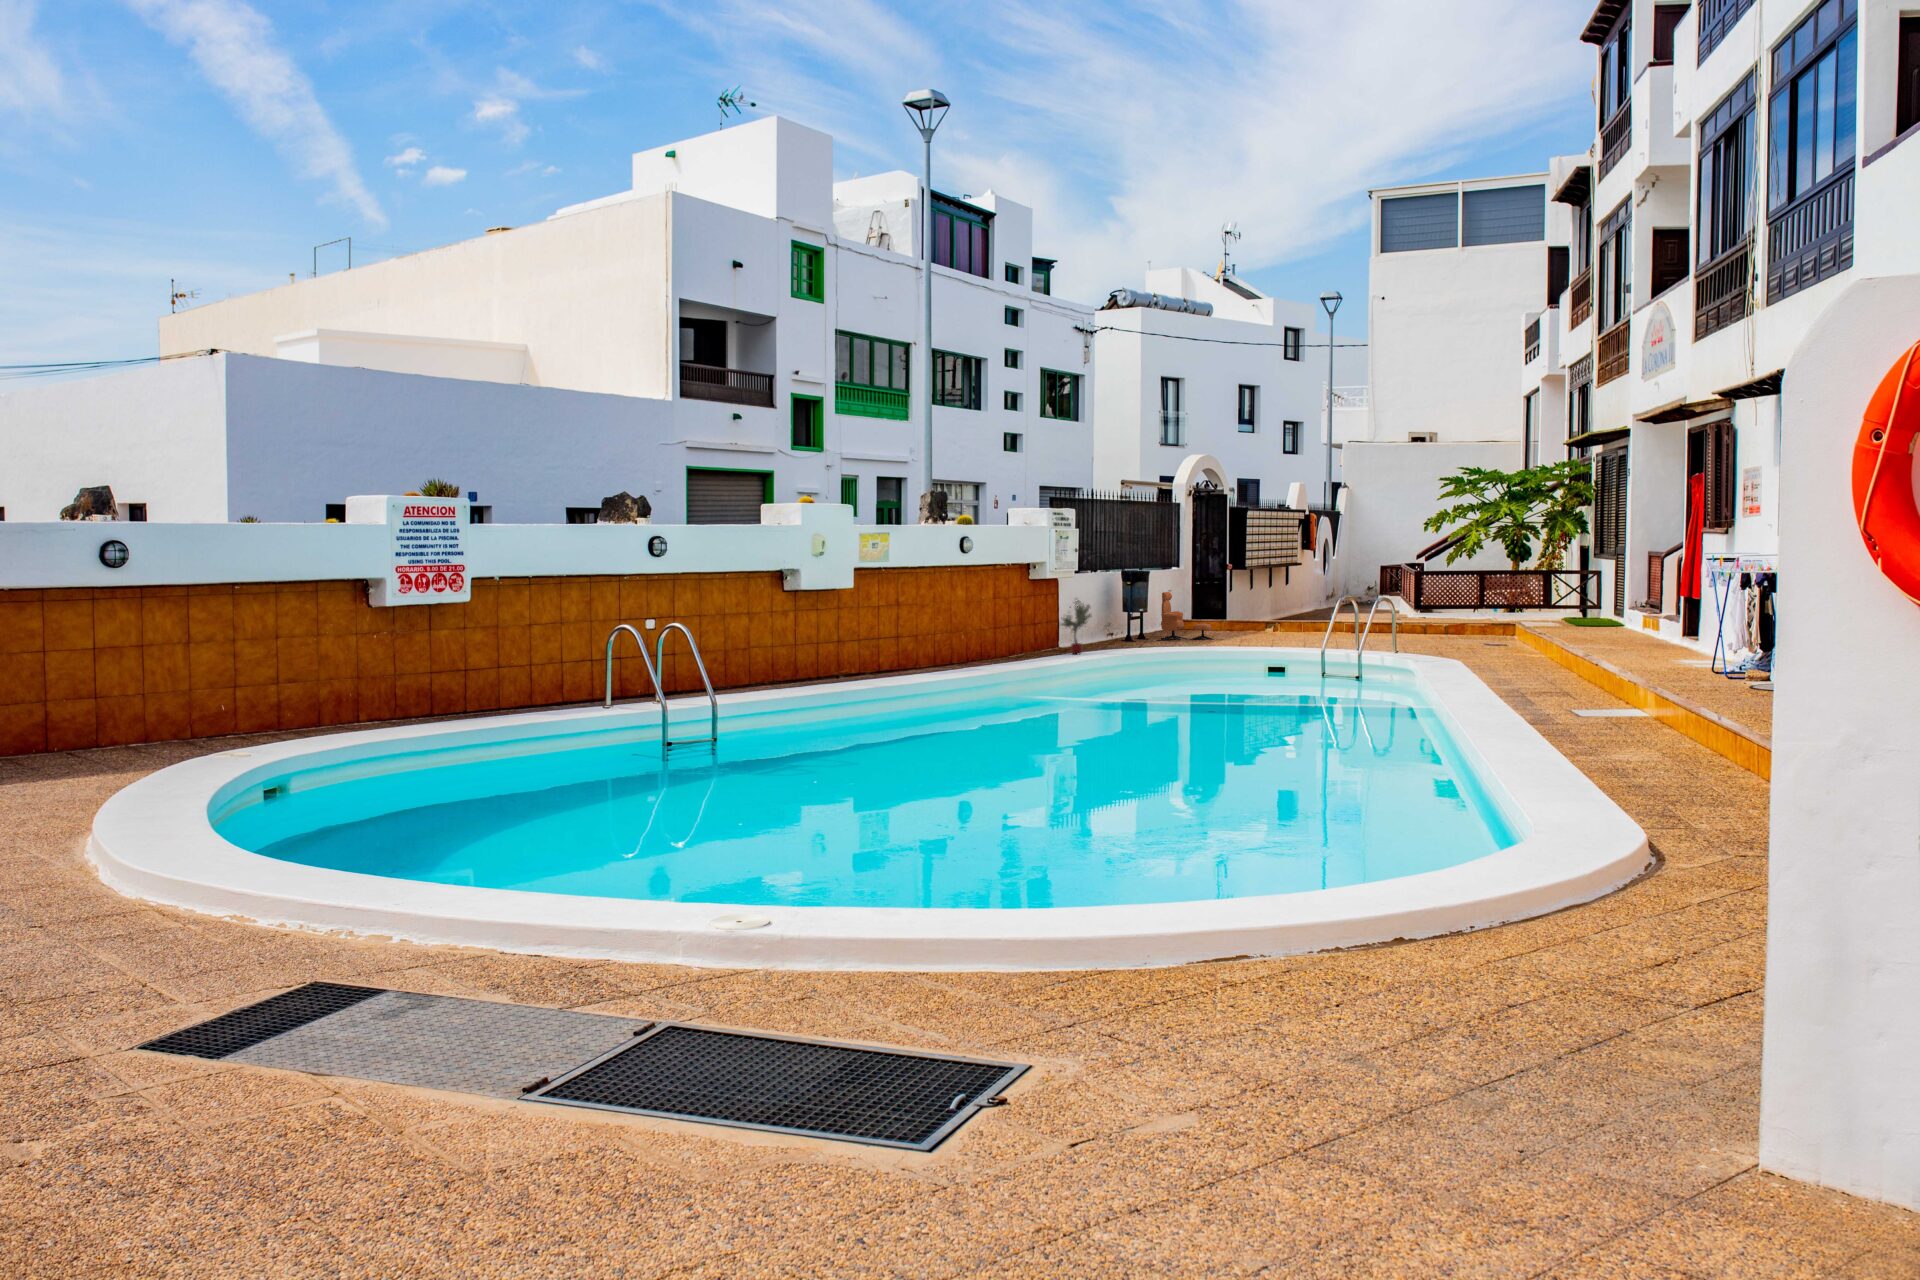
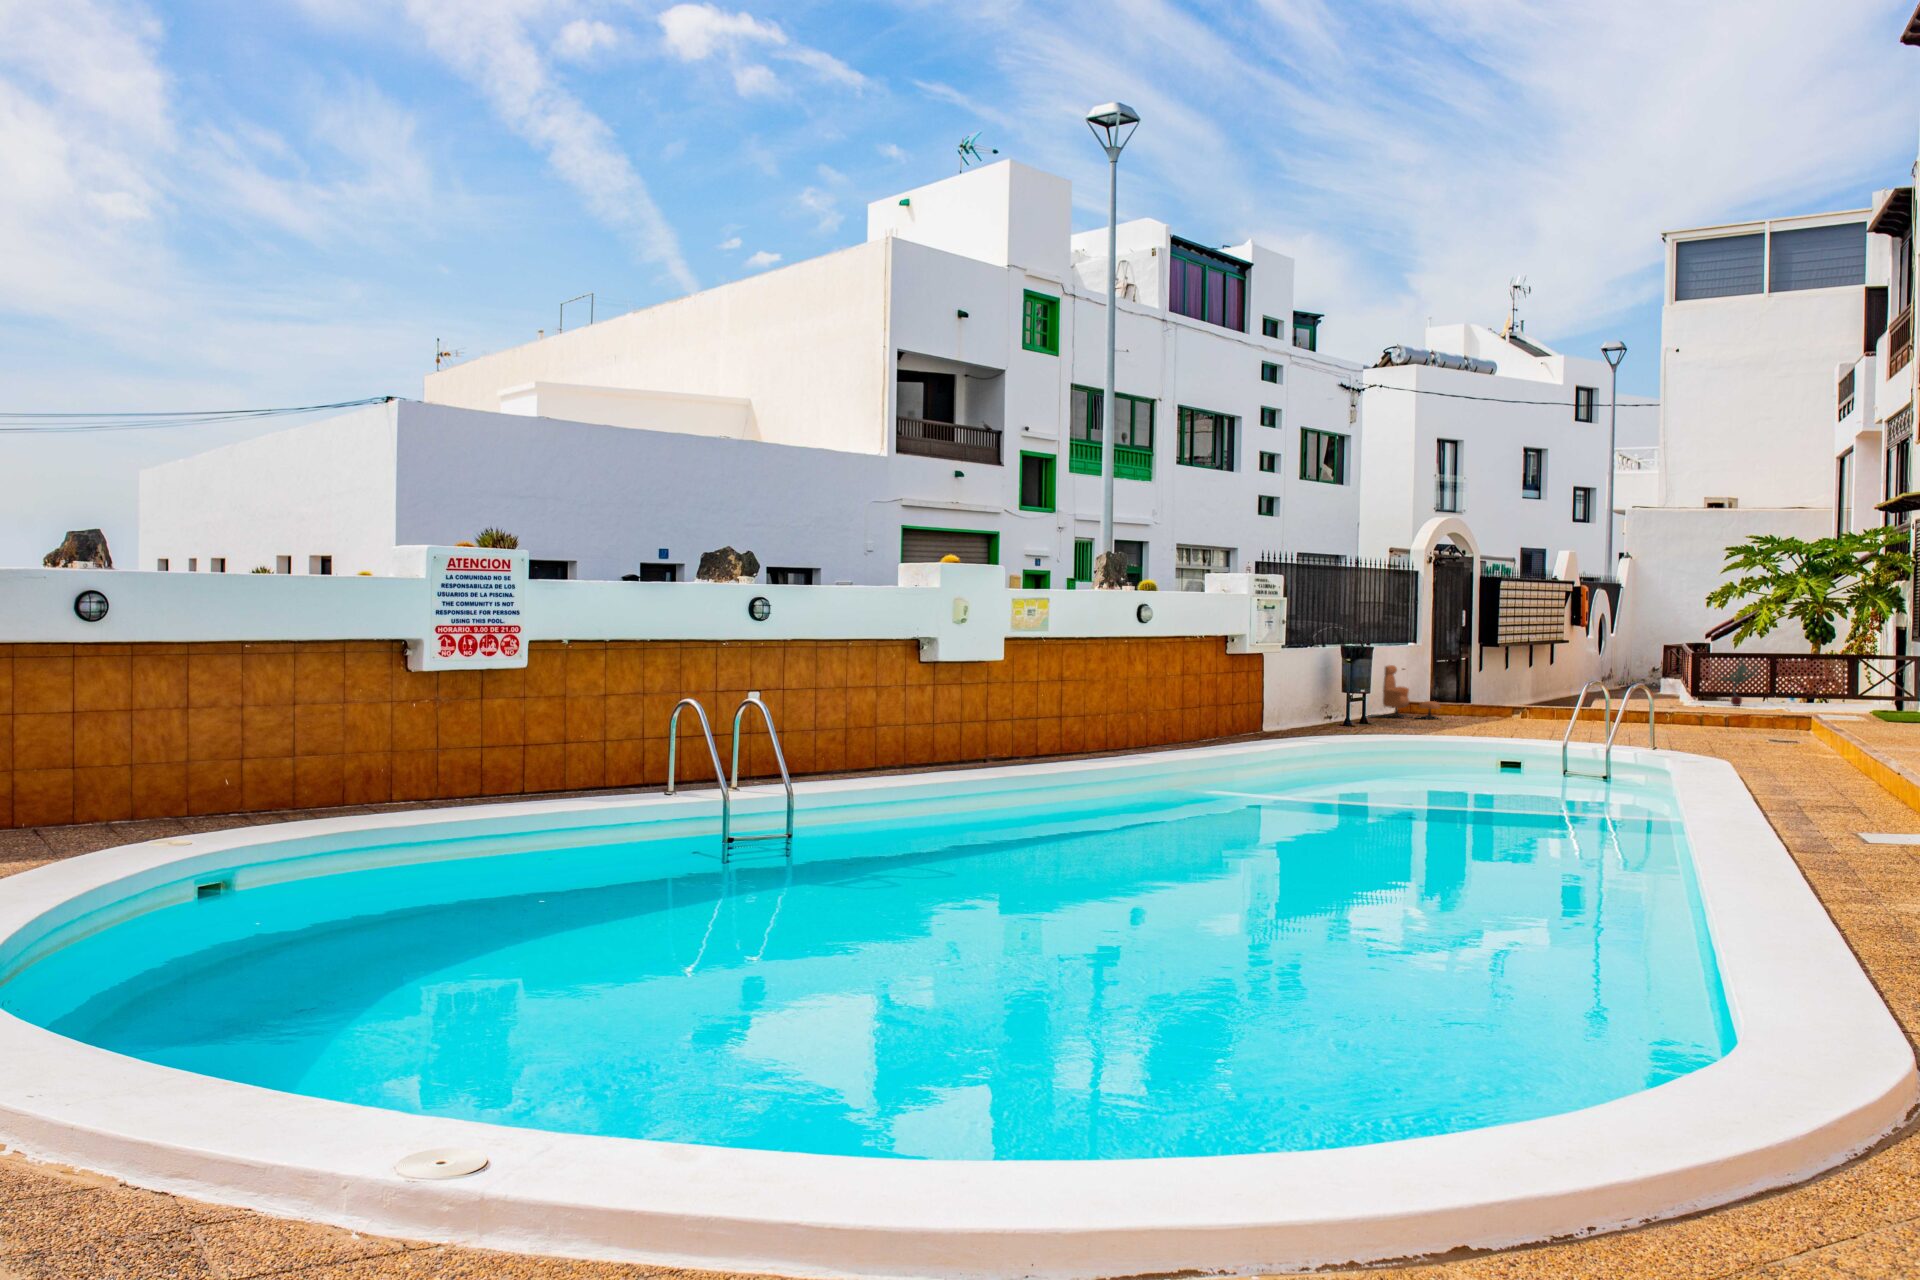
potted tree: present [1061,599,1092,654] -> present [1719,658,1759,706]

